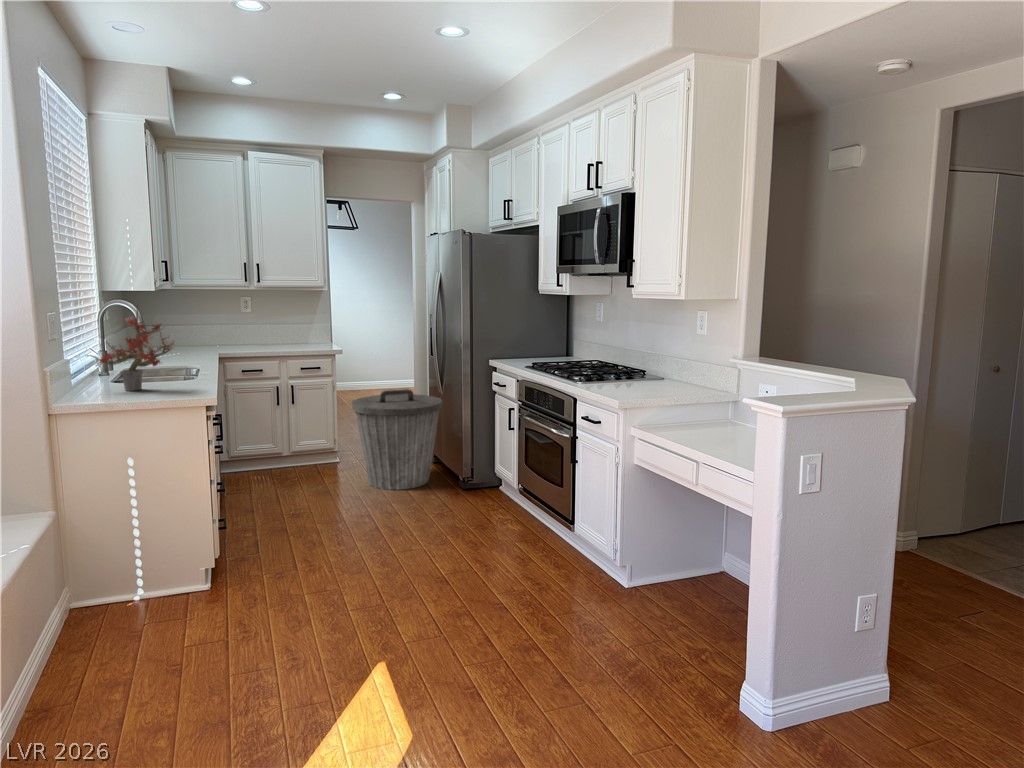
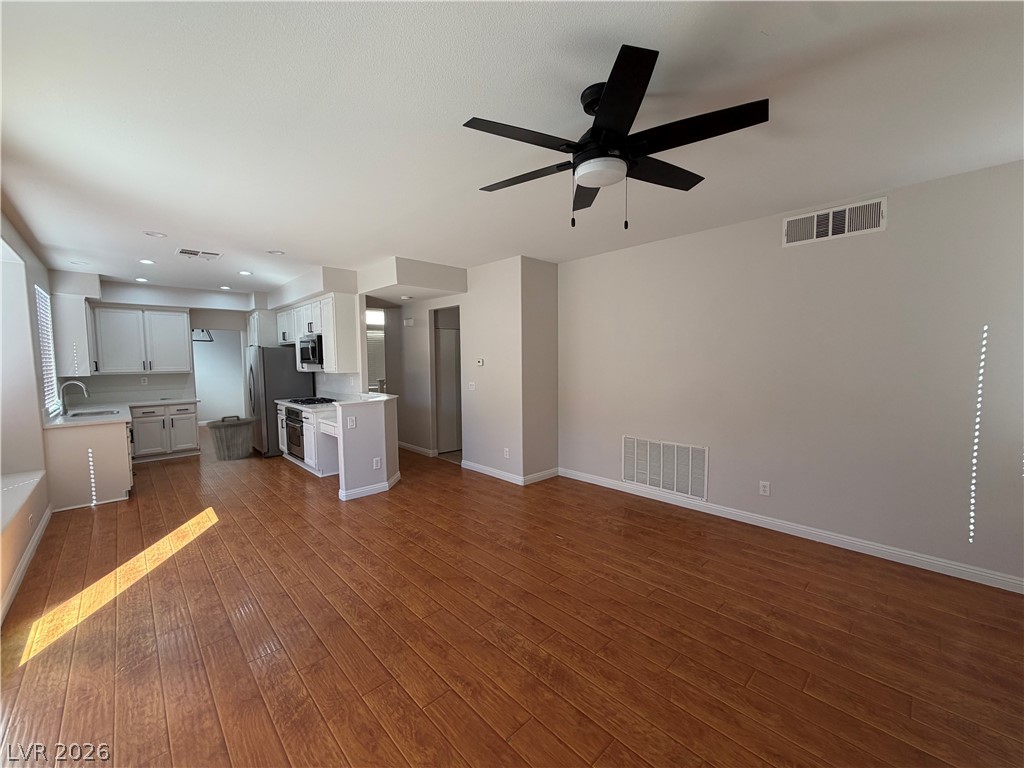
potted plant: present [89,304,174,391] -> none [61,383,112,420]

